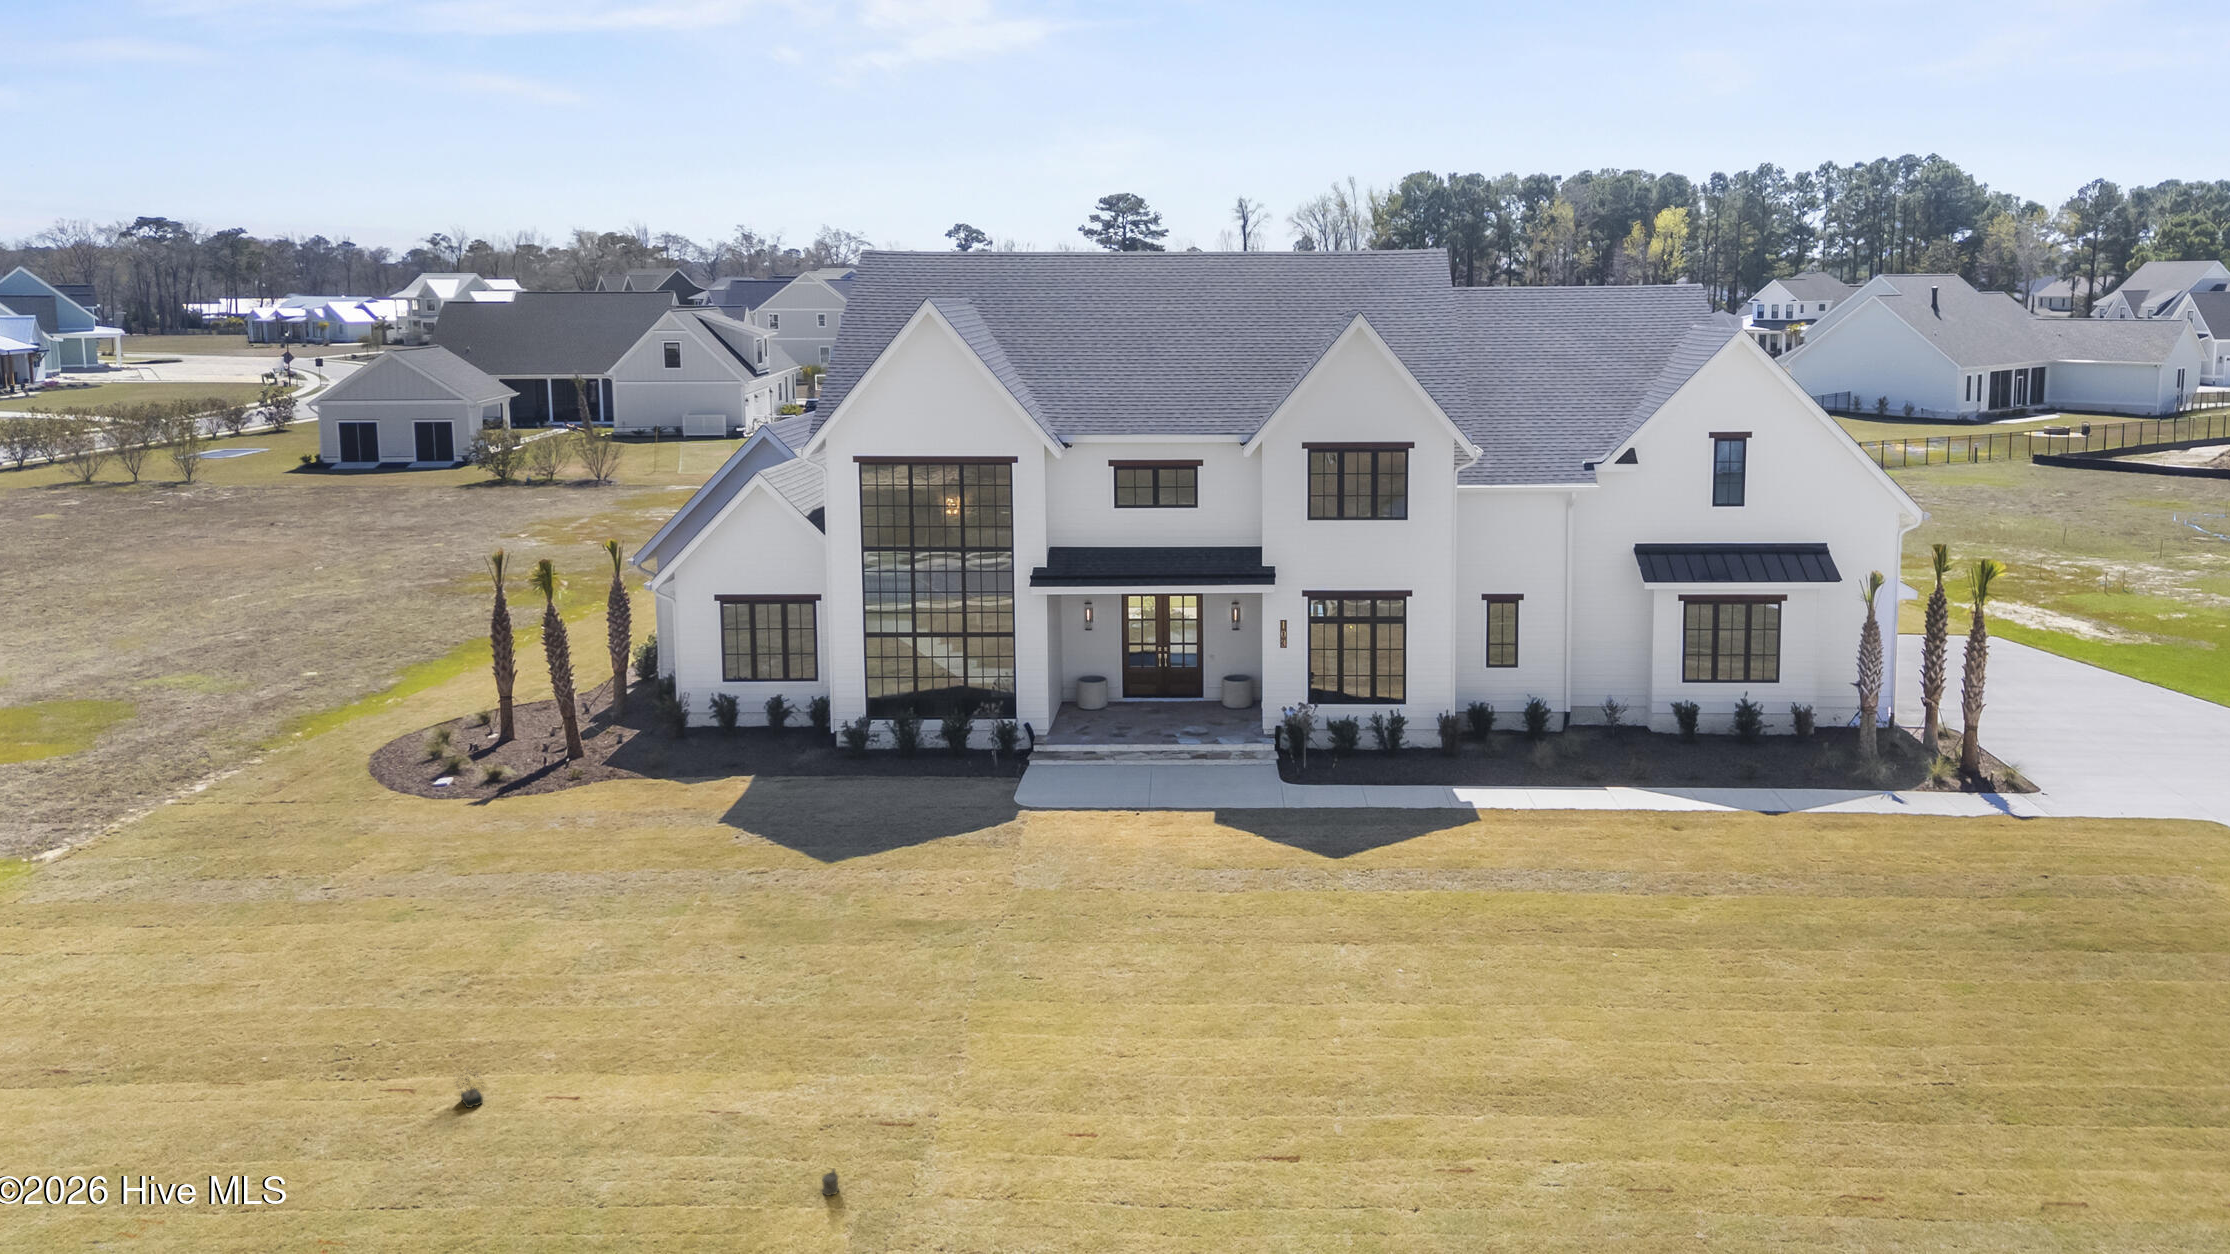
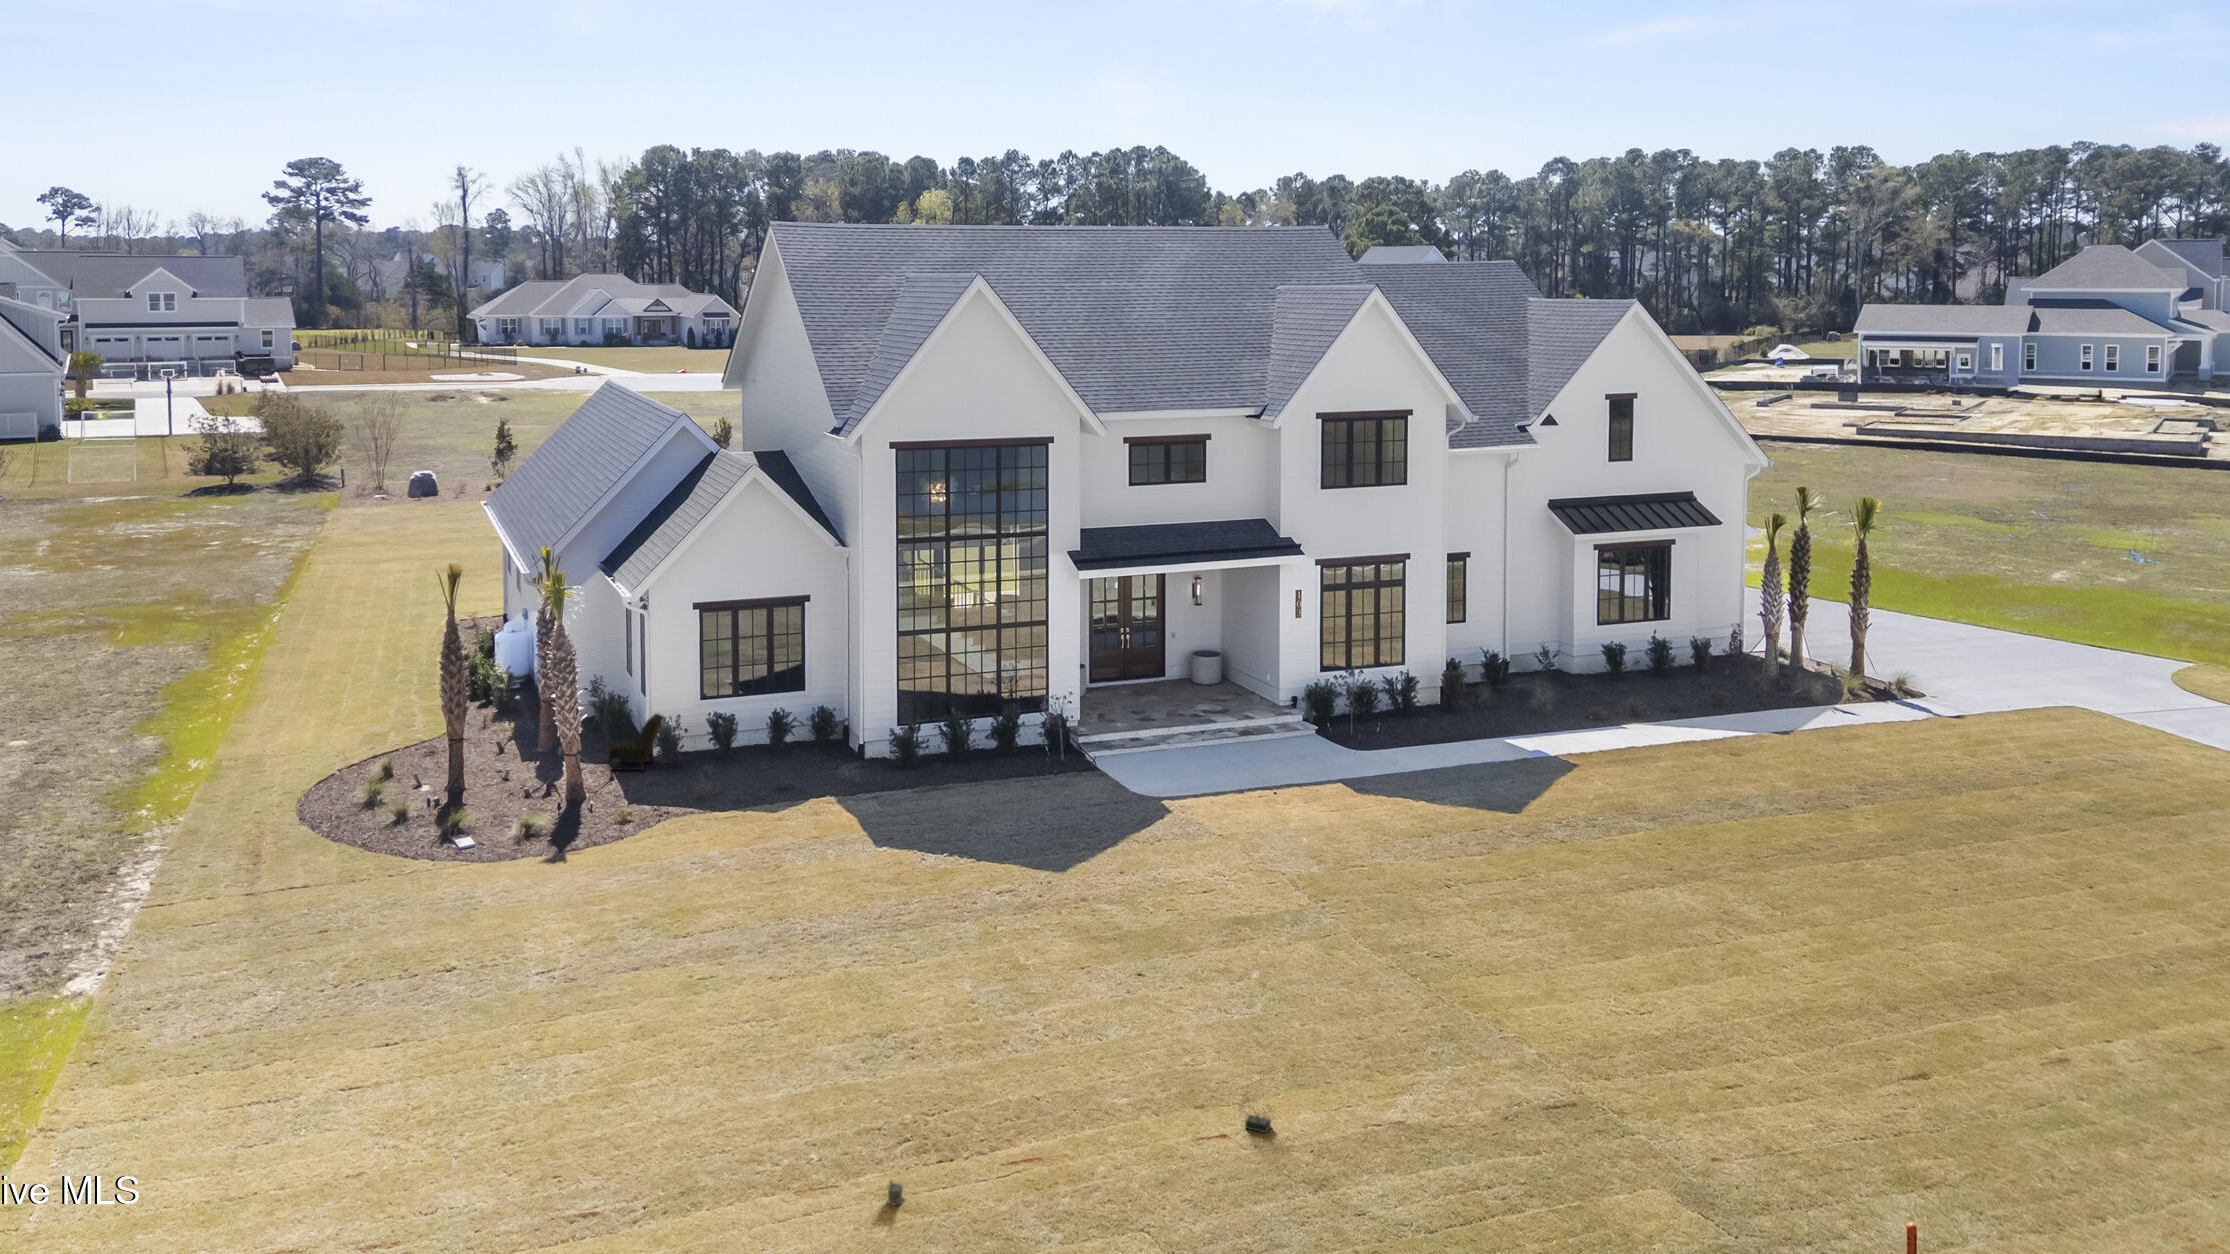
lounge chair: none [630,689,680,738] -> present [608,714,663,771]
watering can: present [821,1170,839,1196] -> present [888,1181,905,1206]

